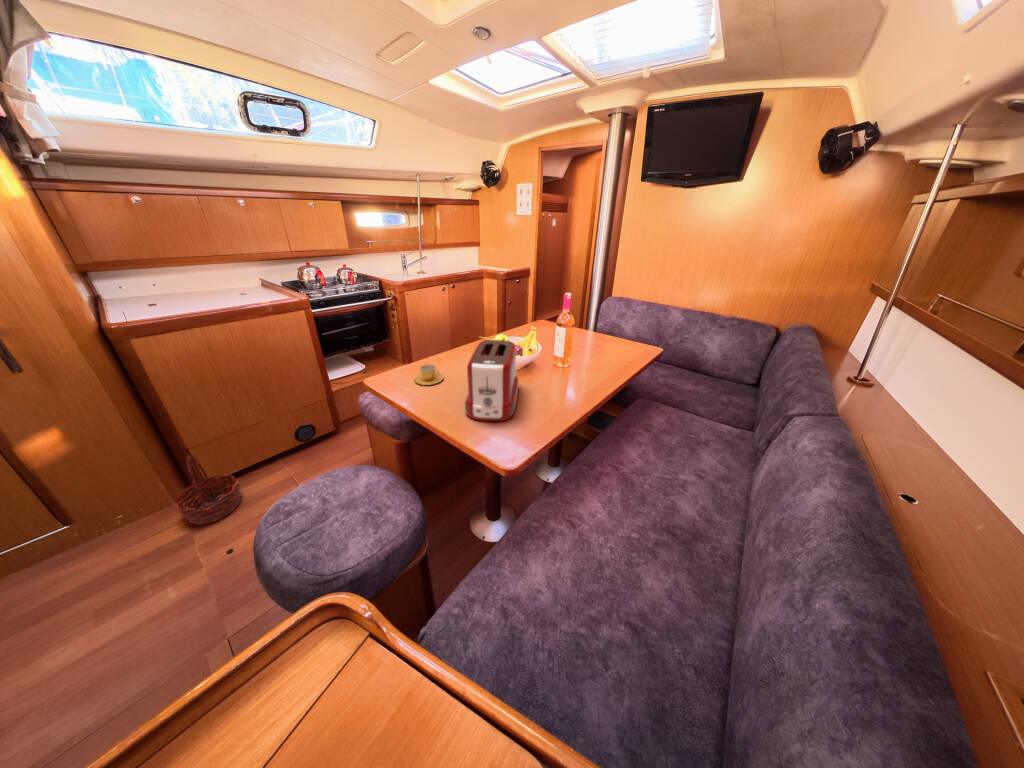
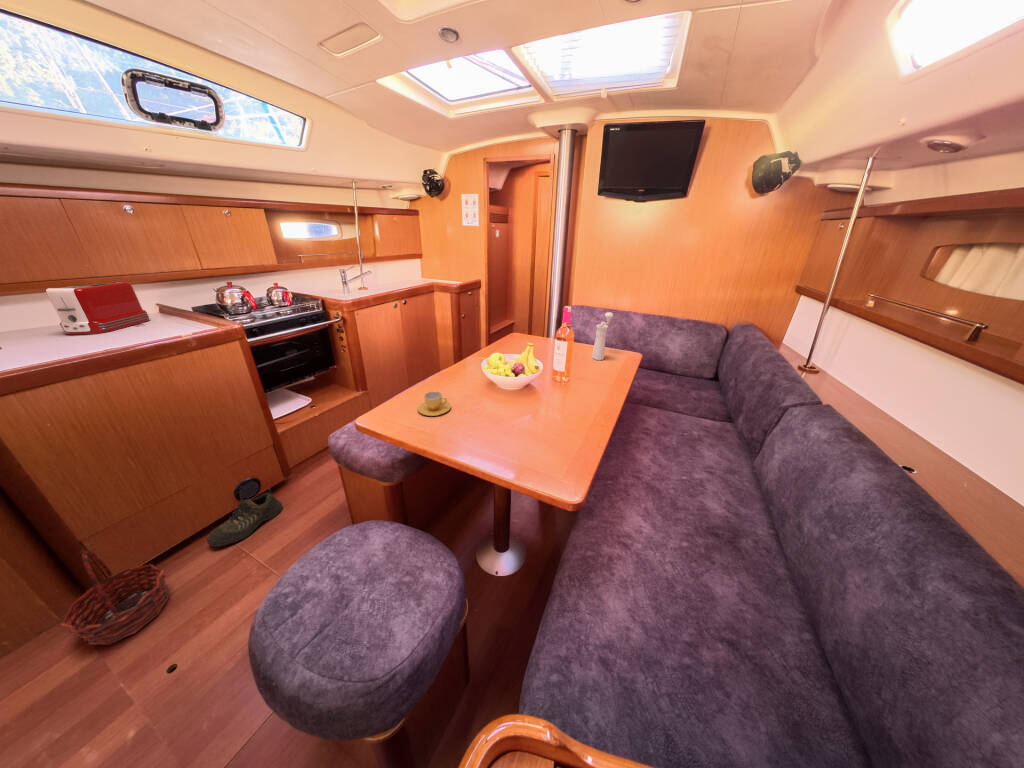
pepper mill: none [602,304,629,352] -> present [592,312,613,360]
toaster: present [465,340,519,421] -> present [46,281,149,335]
shoe: none [272,432,329,472] -> present [207,488,282,547]

